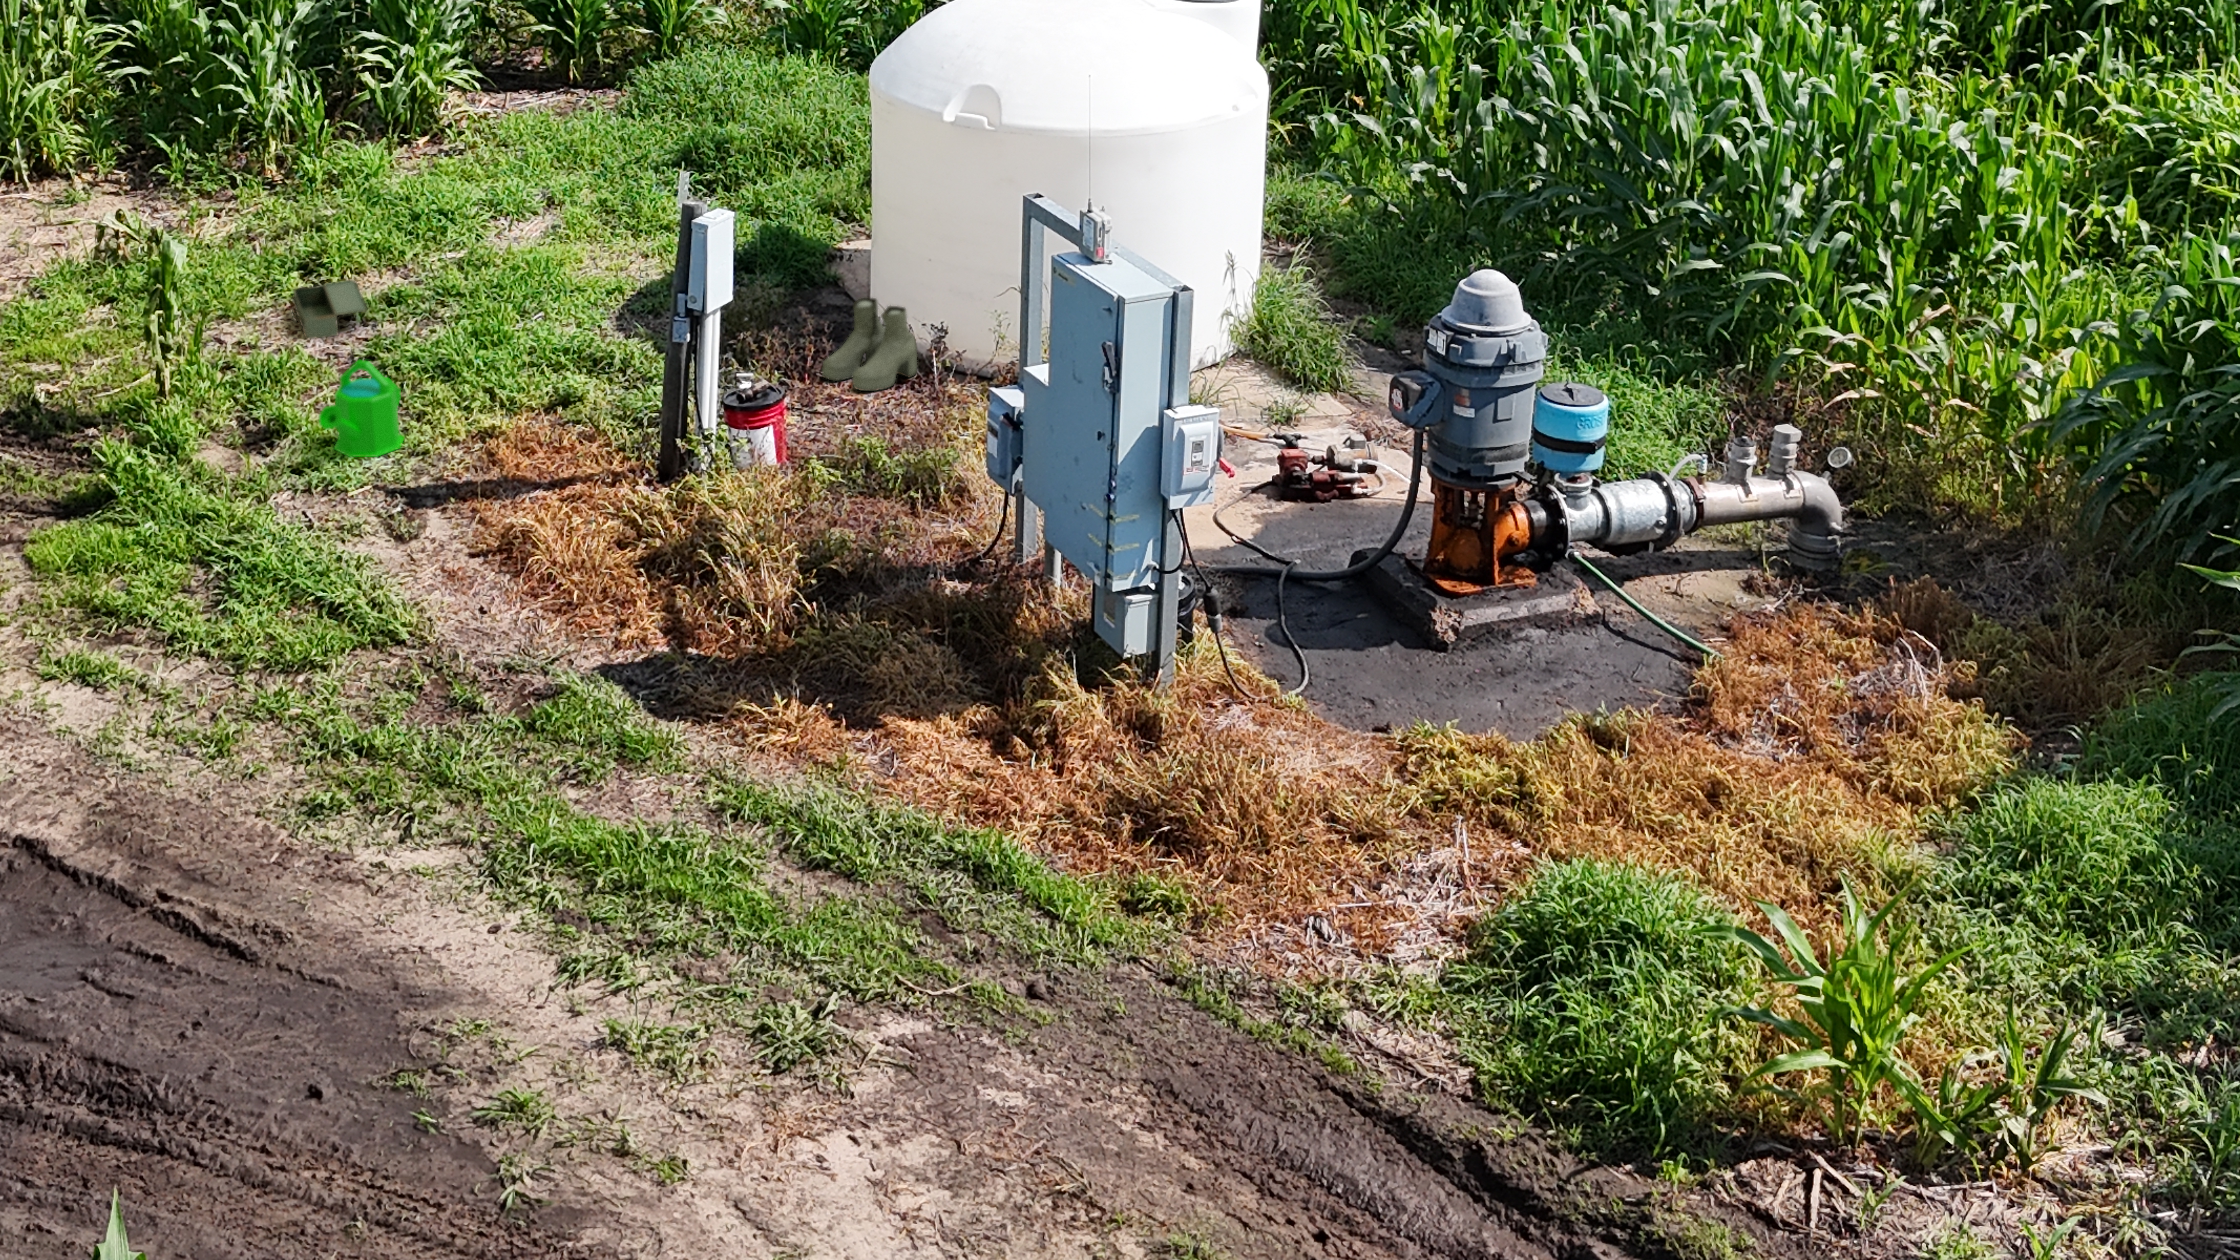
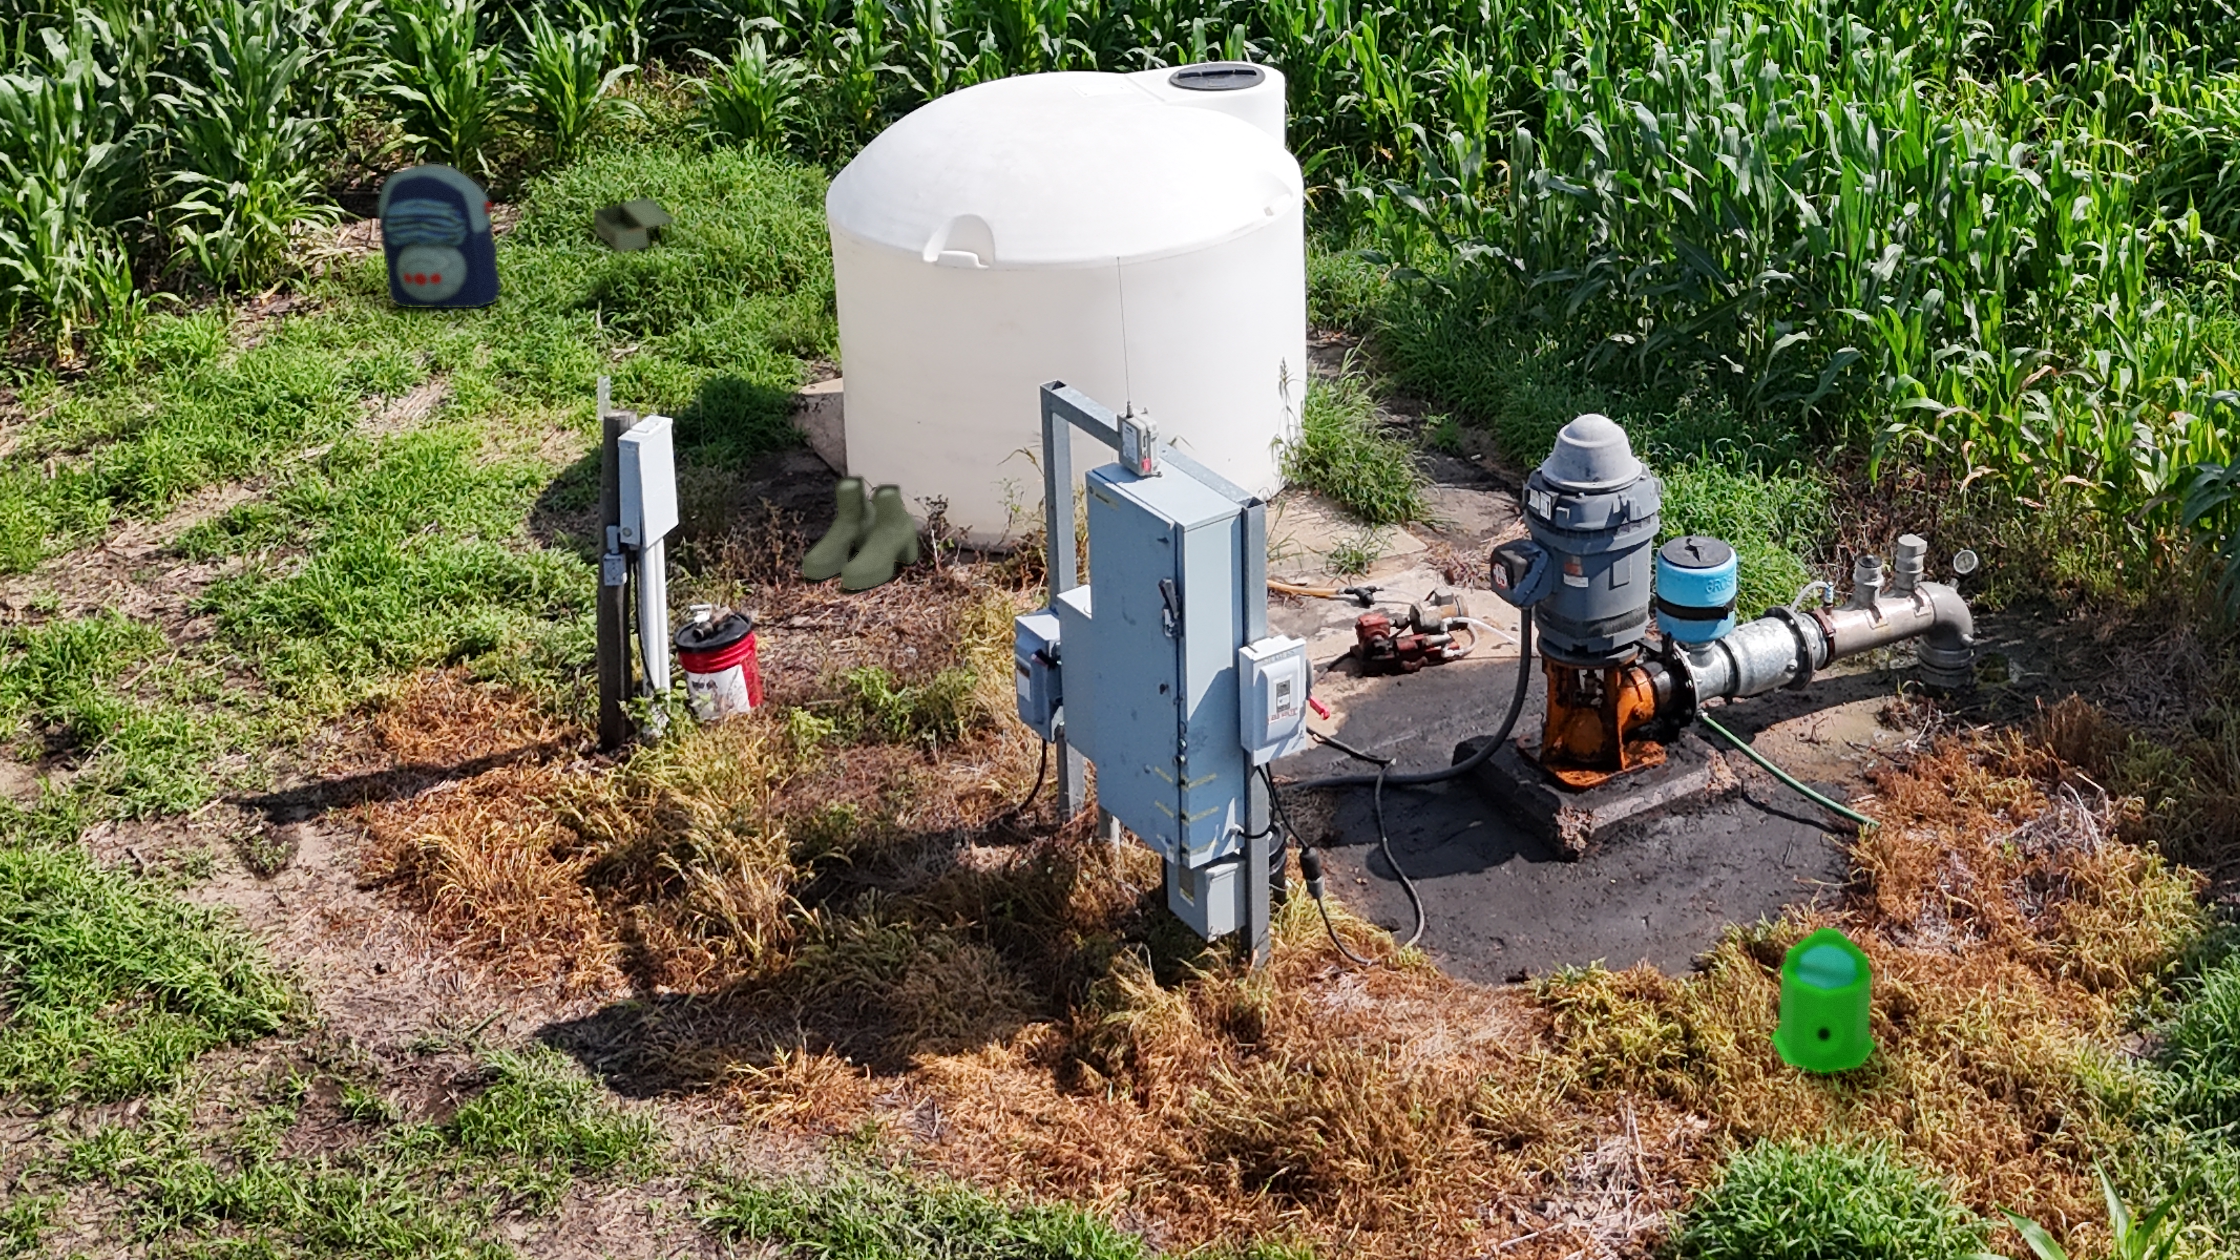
backpack: none [510,36,600,160] -> present [378,164,501,308]
toolbox: present [291,280,367,339] -> present [593,198,673,252]
watering can: present [319,360,404,457] -> present [1772,928,1876,1073]

